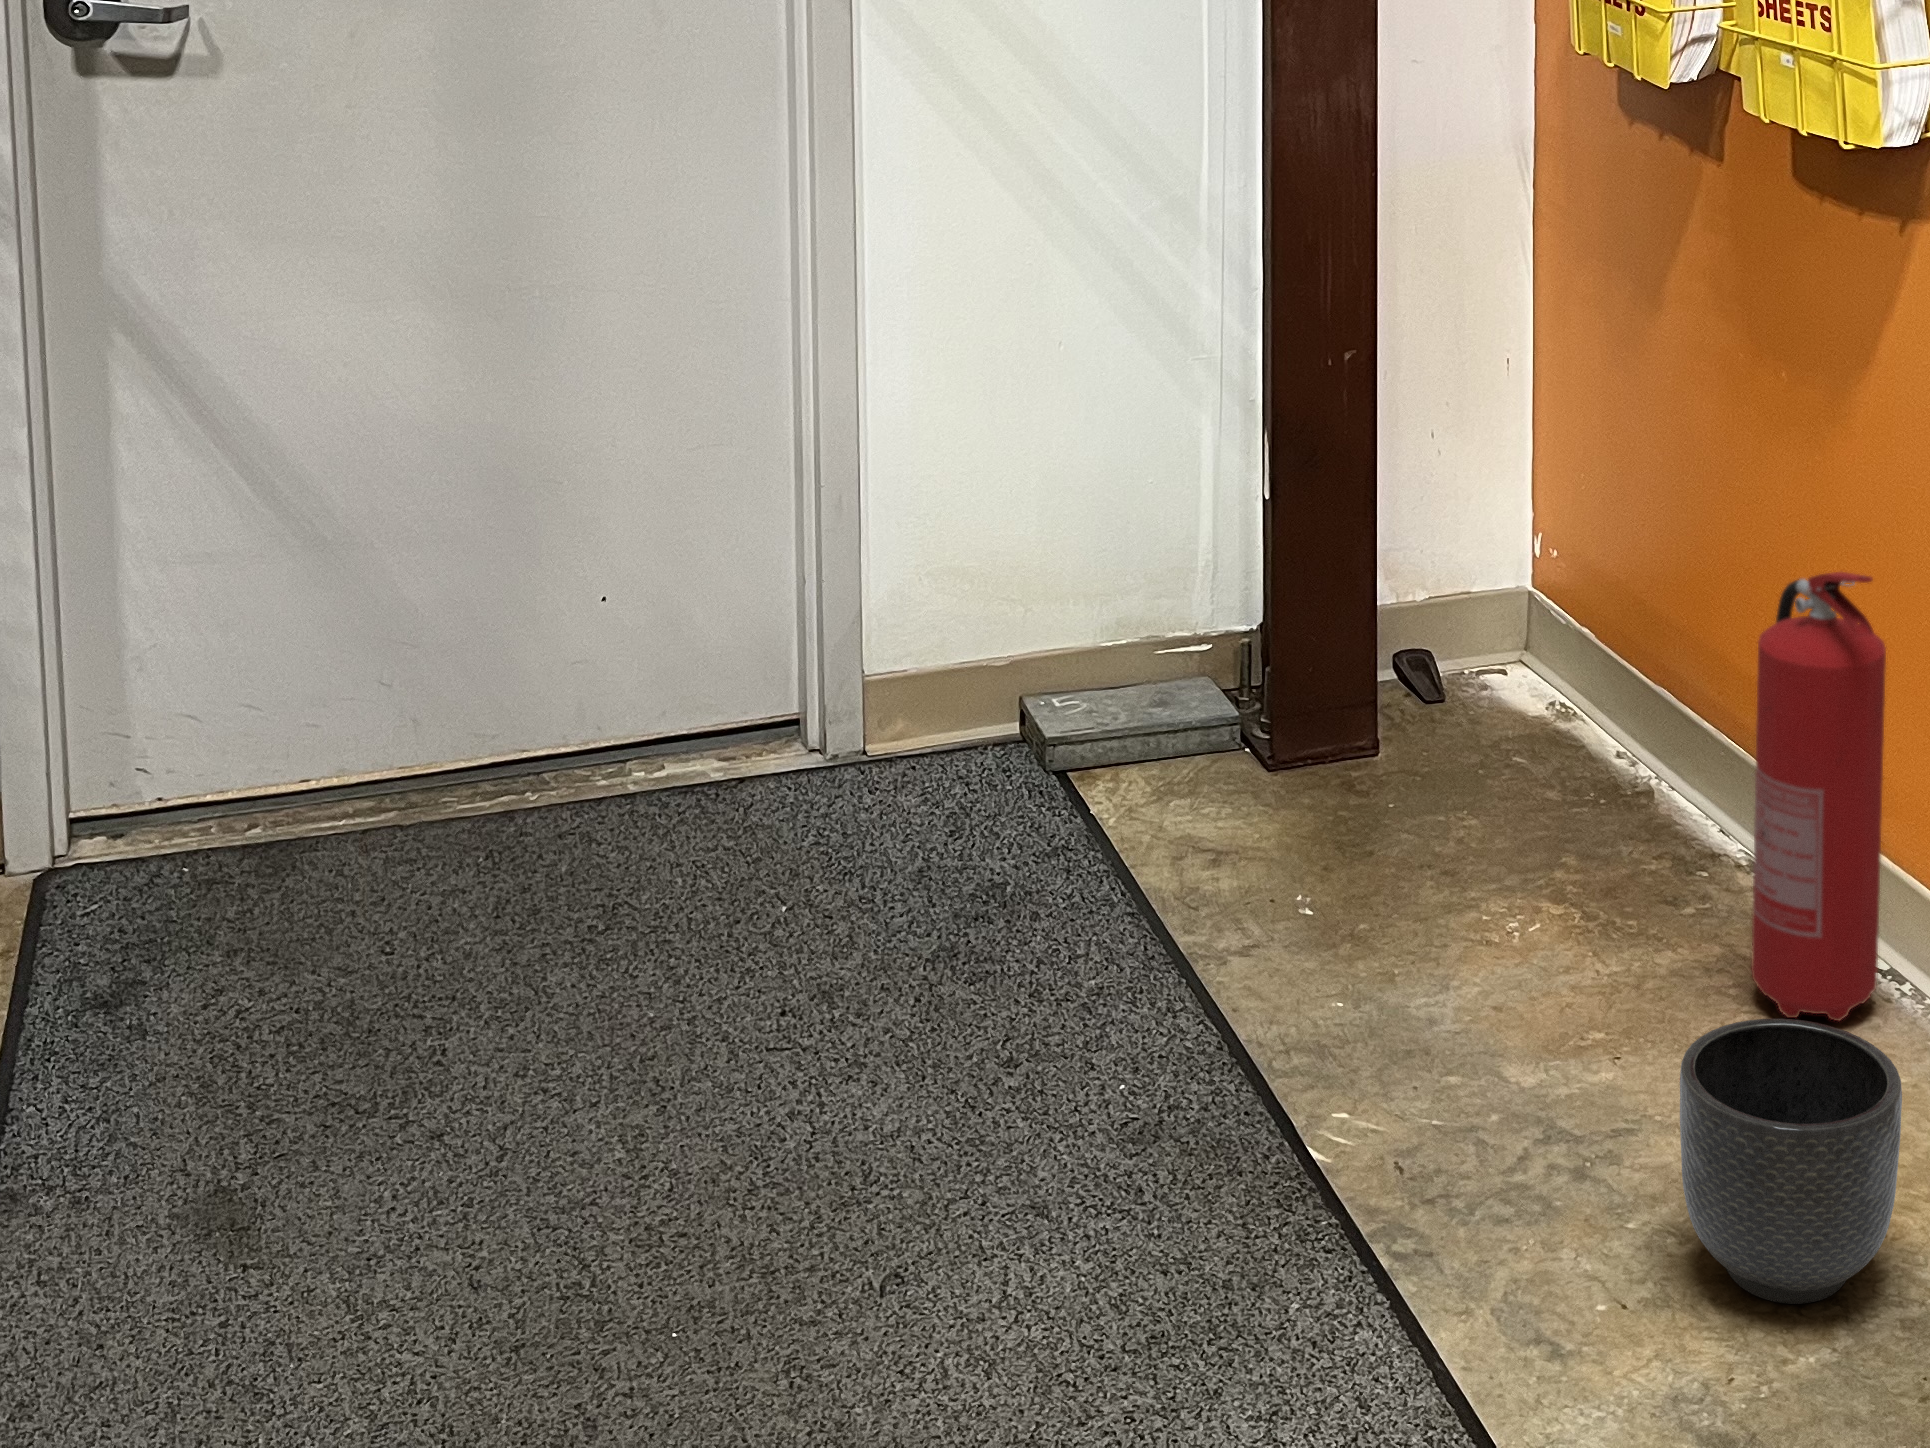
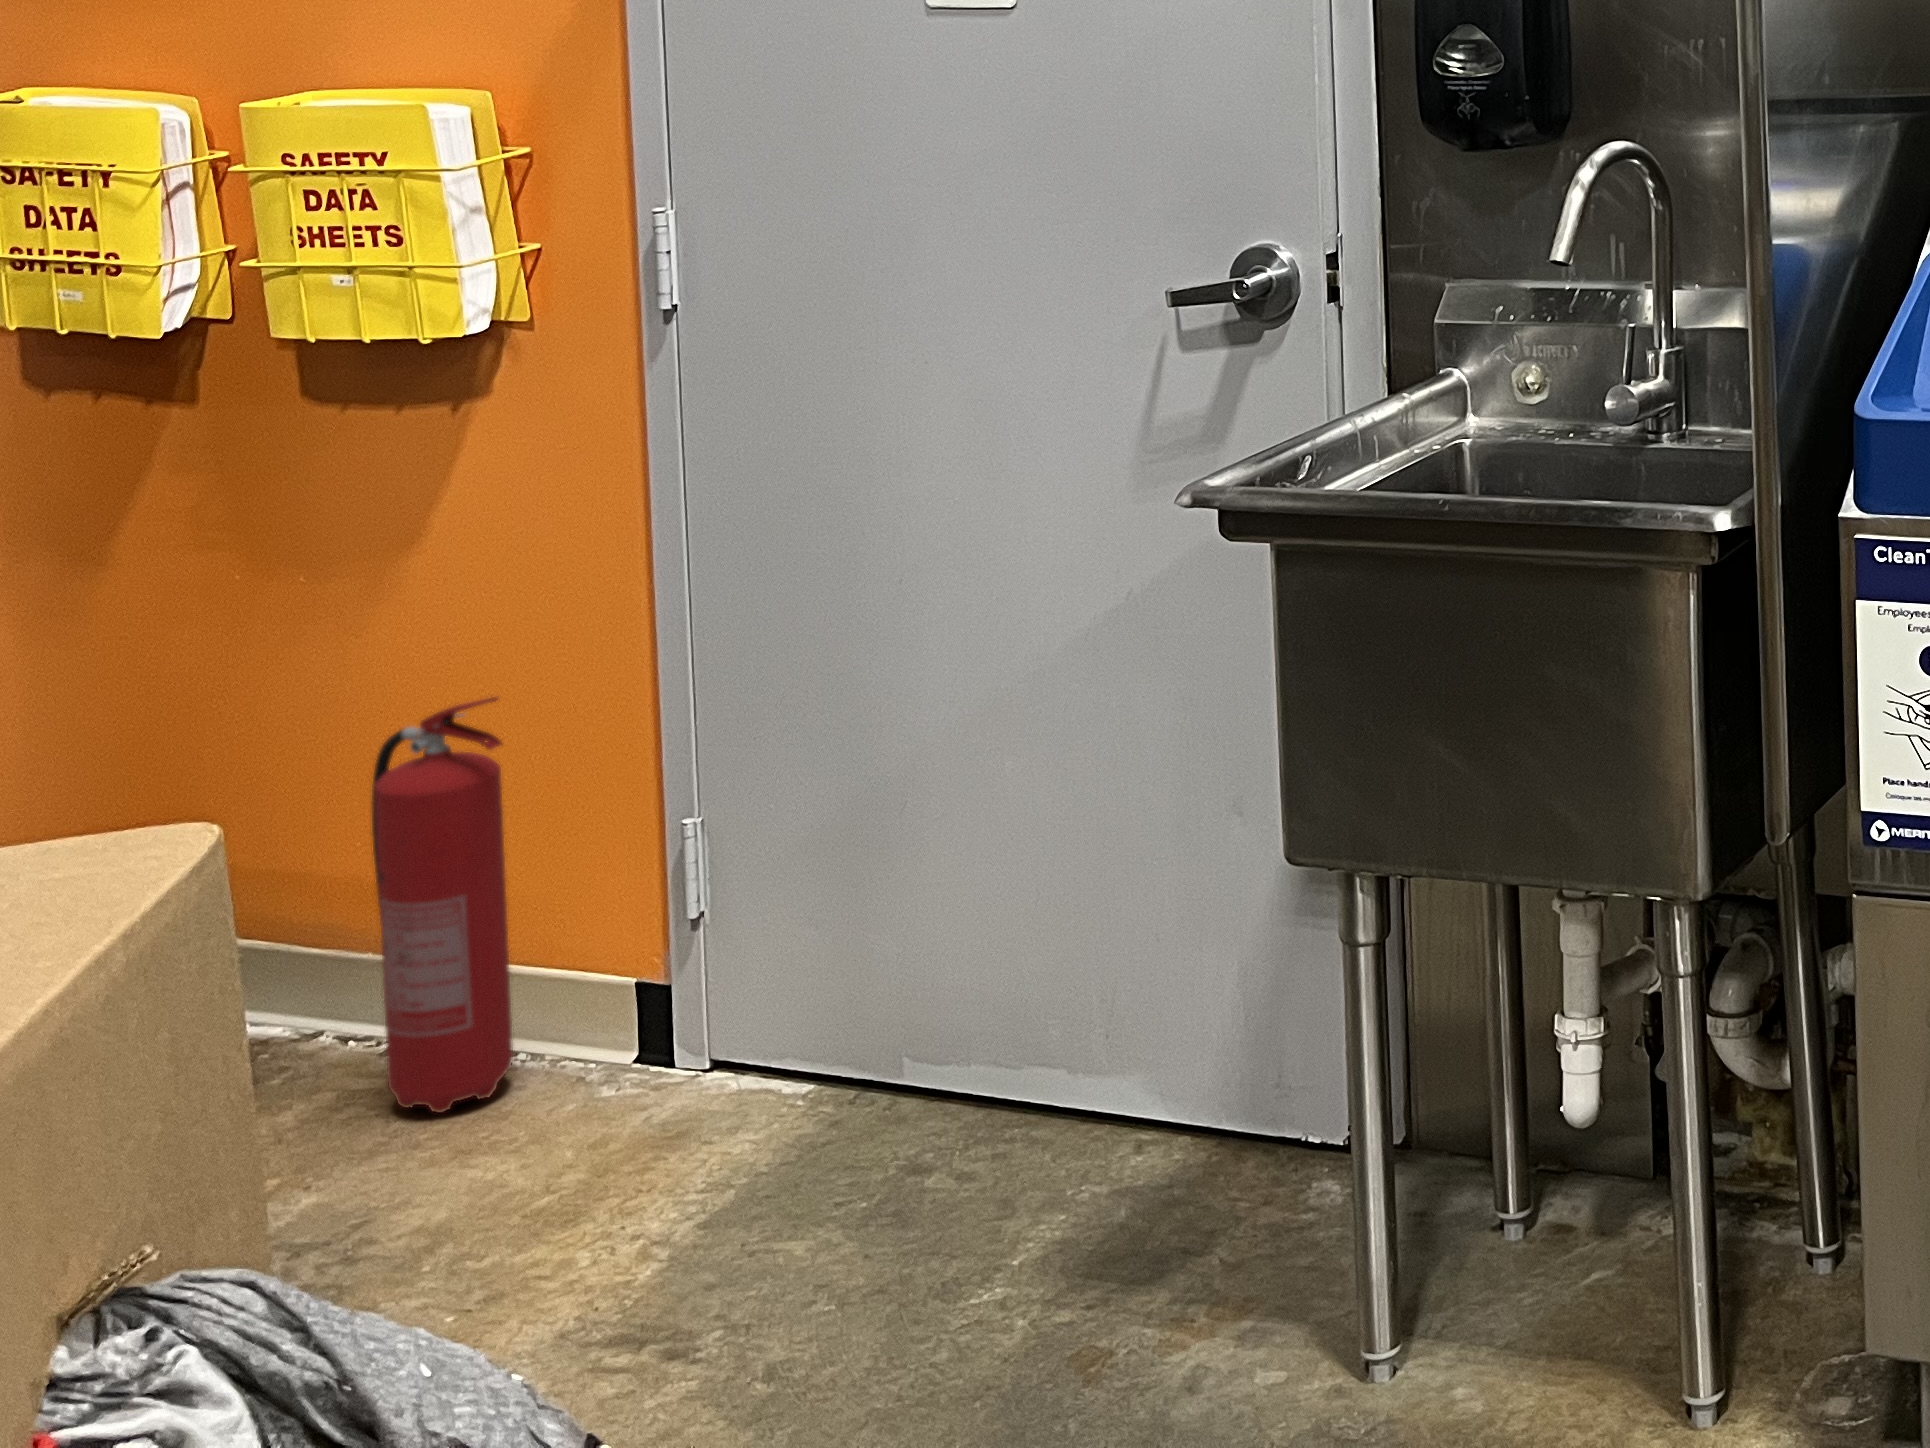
planter: present [1680,1019,1902,1304] -> none [474,1037,674,1267]

